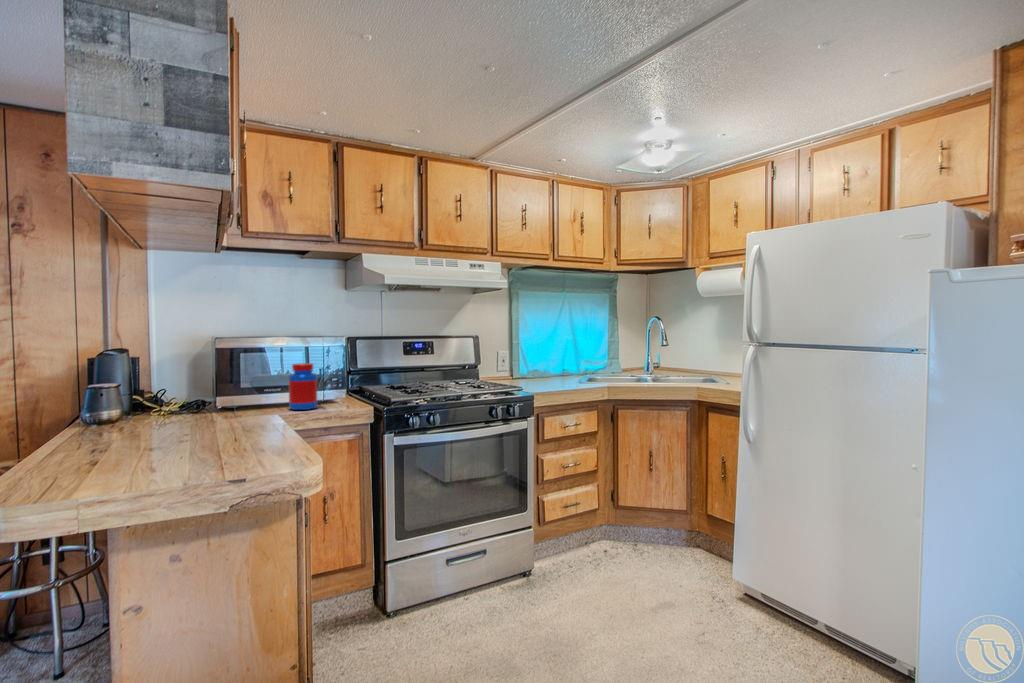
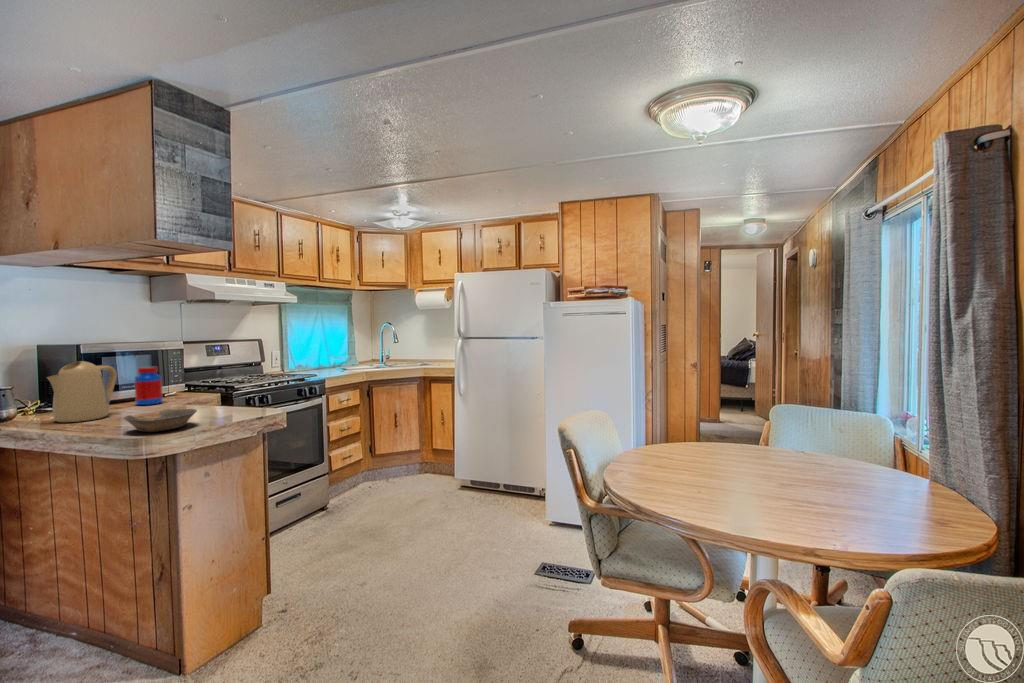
kettle: none [167,353,250,426] -> present [47,361,117,422]
bowl: none [154,429,253,462] -> present [124,409,197,432]

